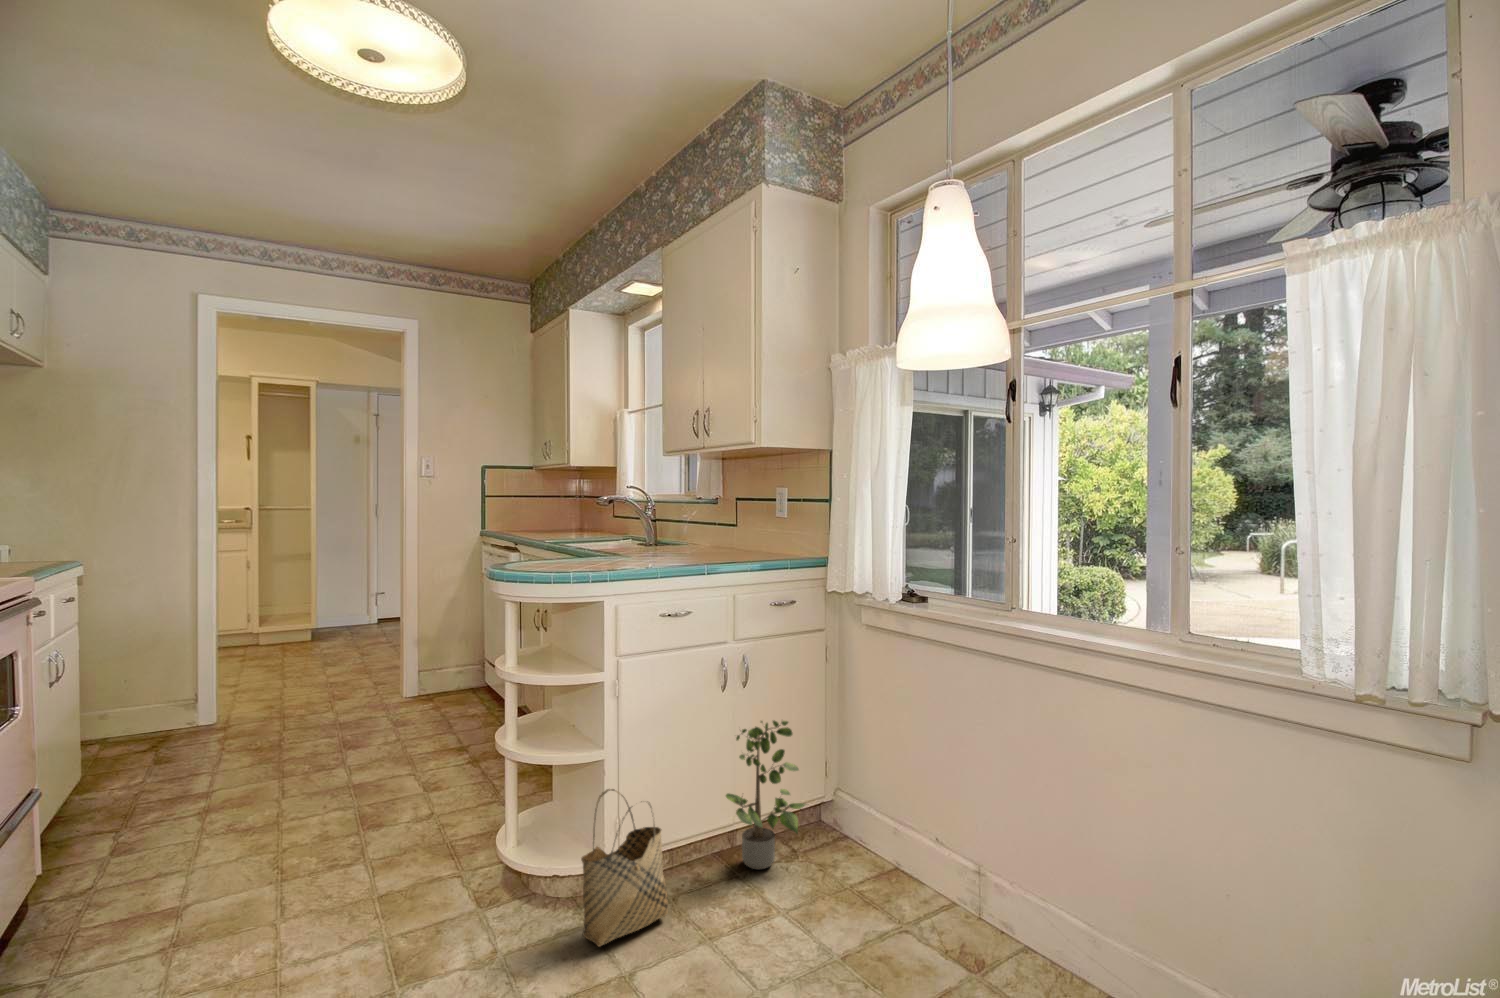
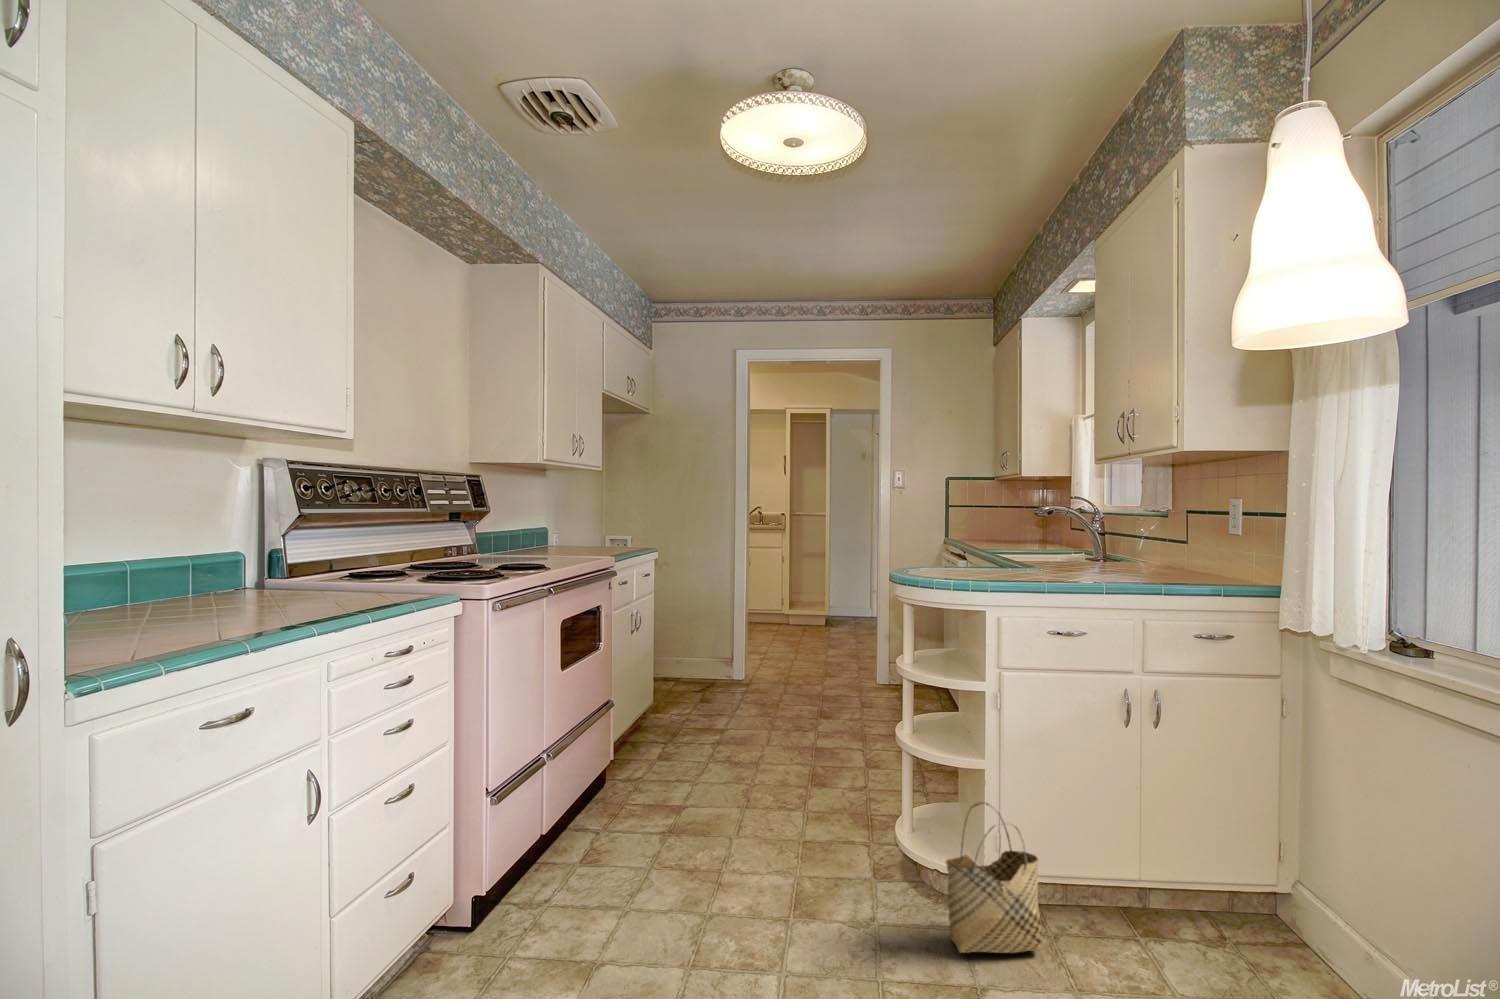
potted plant: present [726,720,806,869] -> none [1131,772,1250,946]

